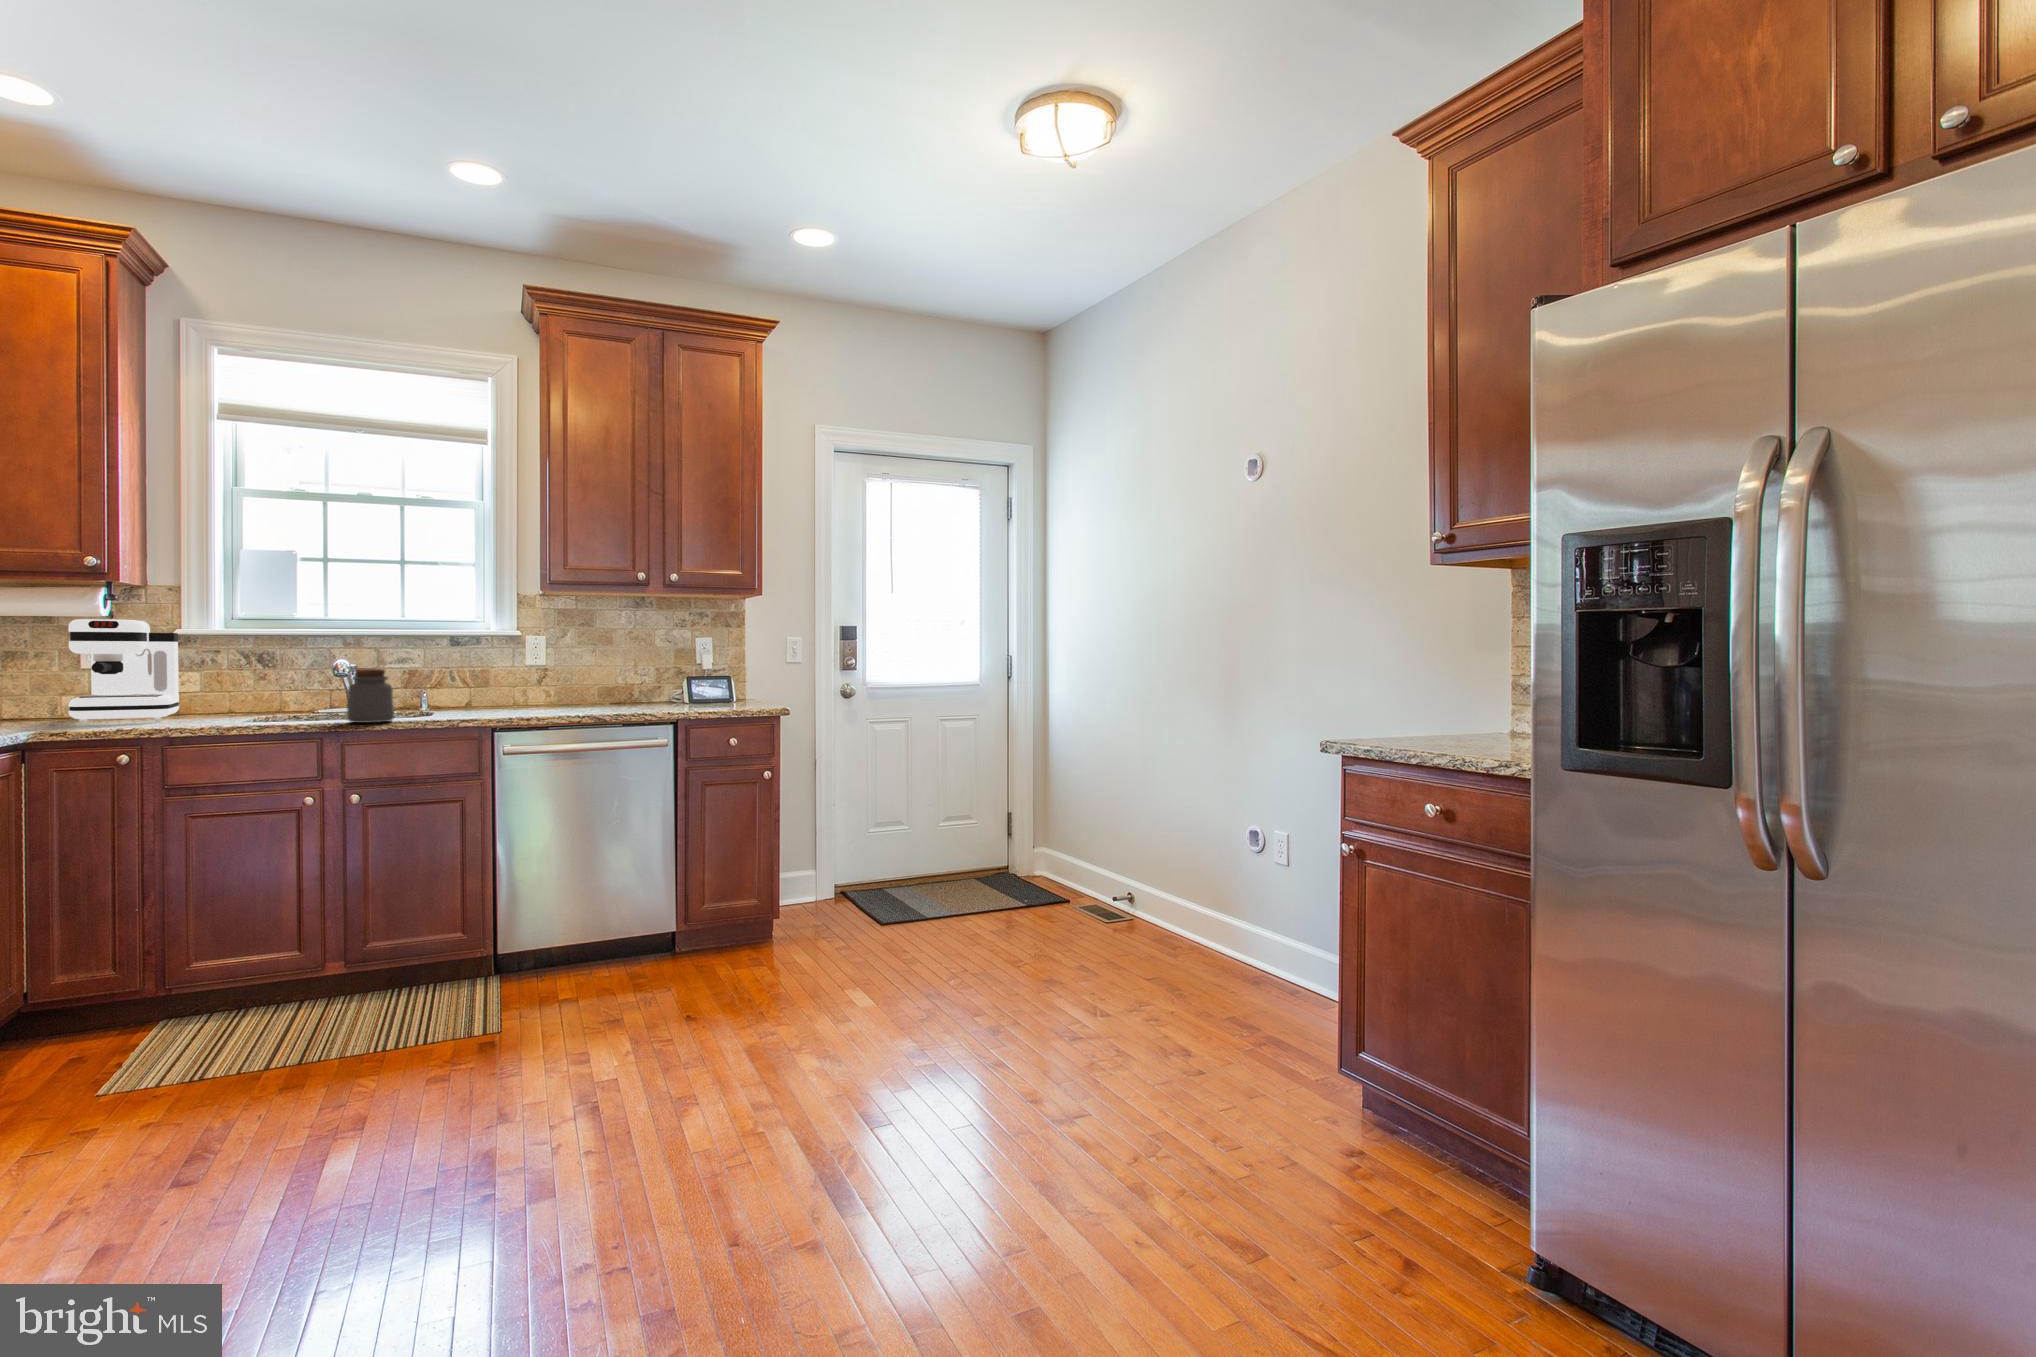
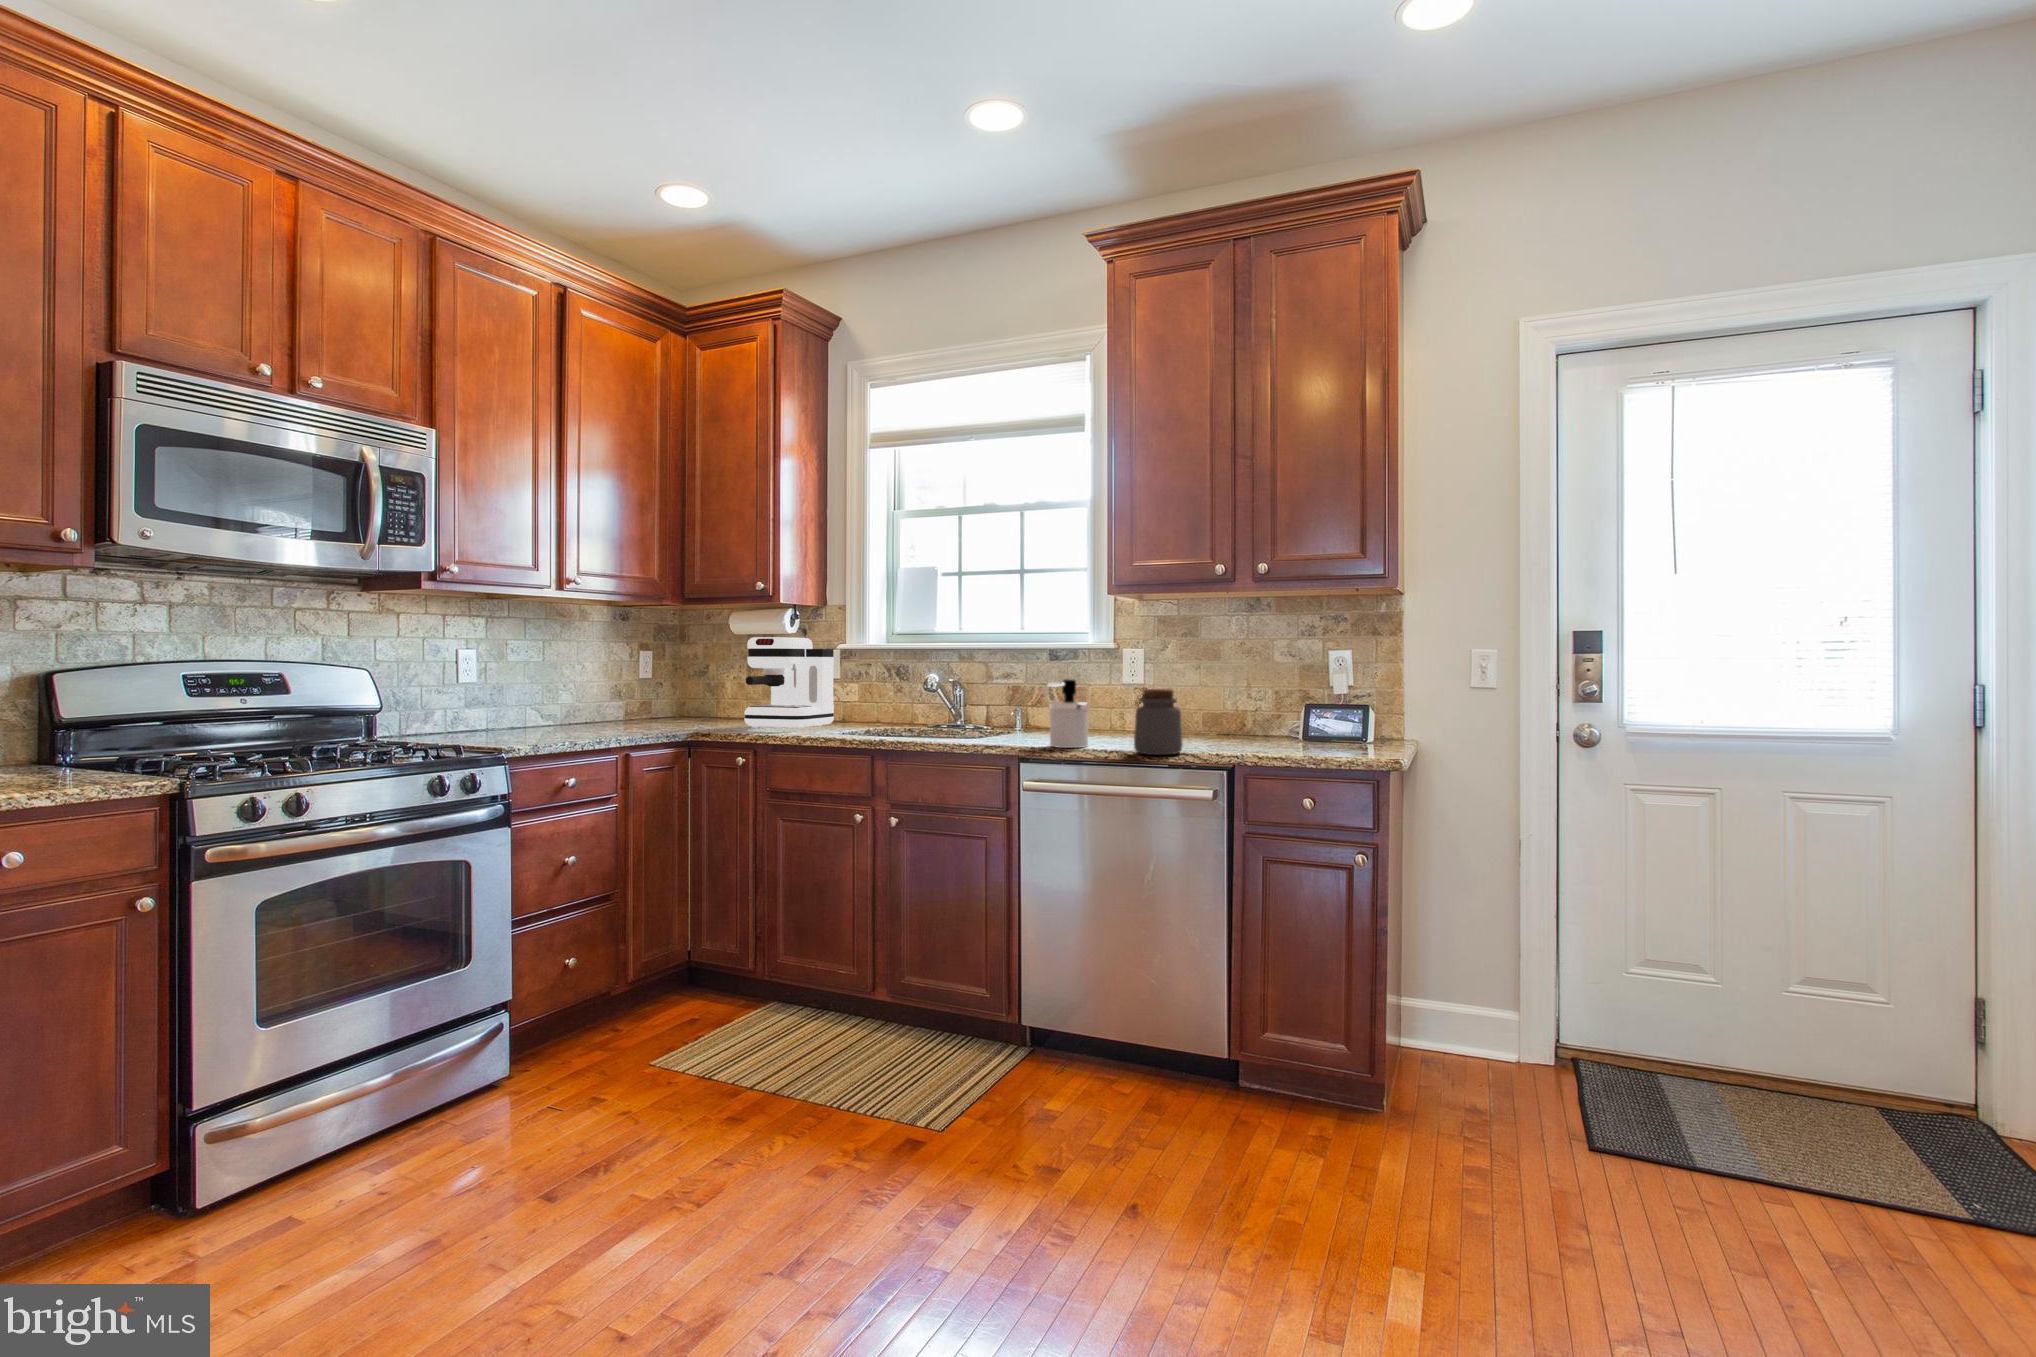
soap dispenser: none [511,661,548,717] -> present [1041,679,1090,748]
jar: present [347,669,394,723] -> present [1134,689,1182,755]

